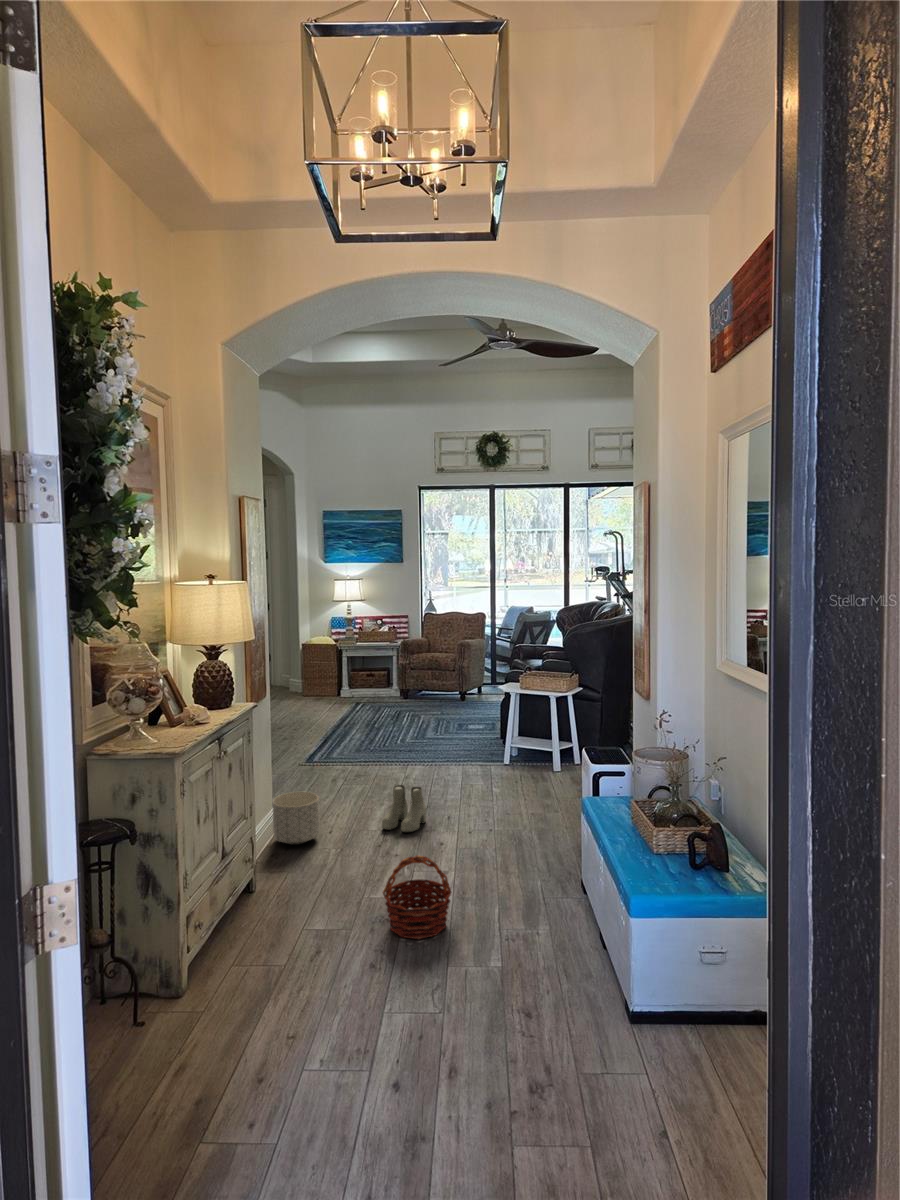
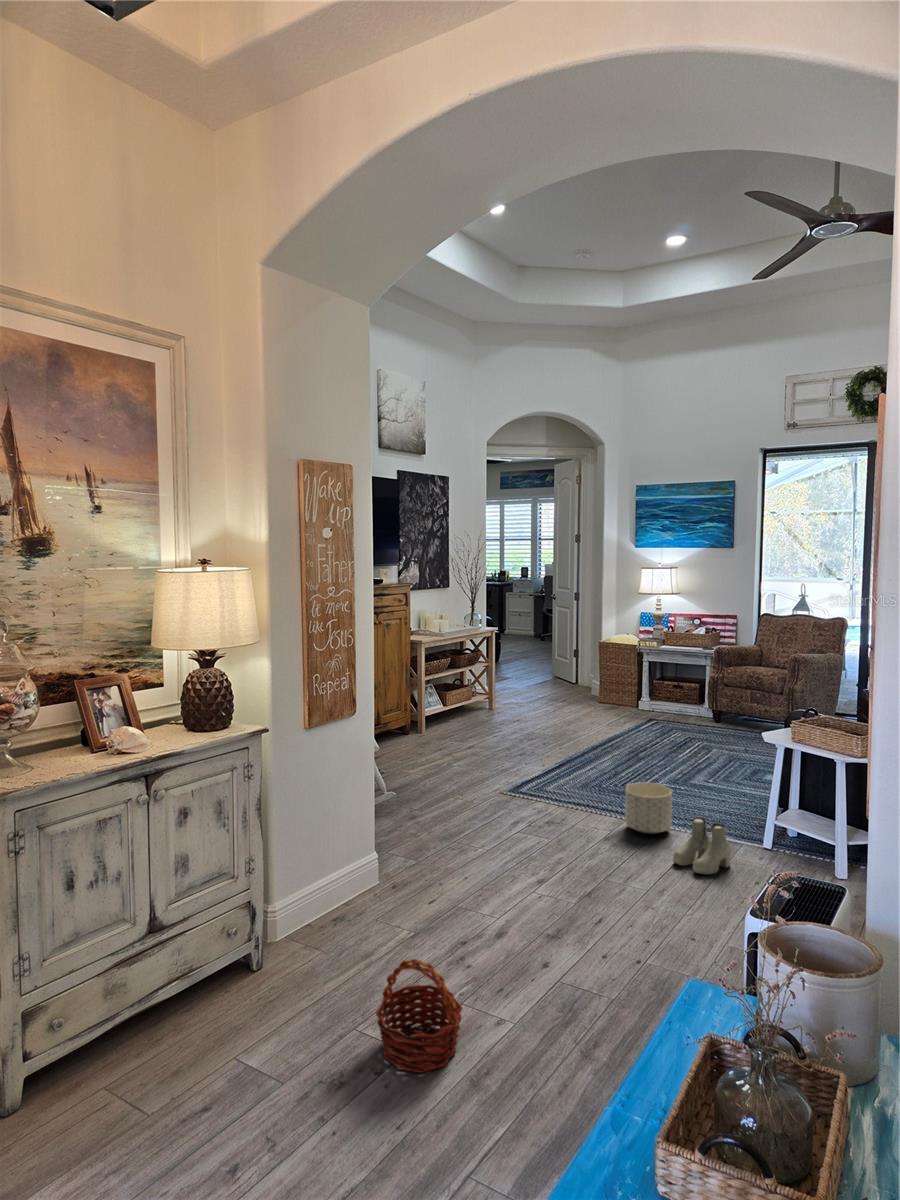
boots: present [382,785,426,832] -> present [673,817,731,875]
planter: present [273,792,320,845] -> present [625,782,672,834]

